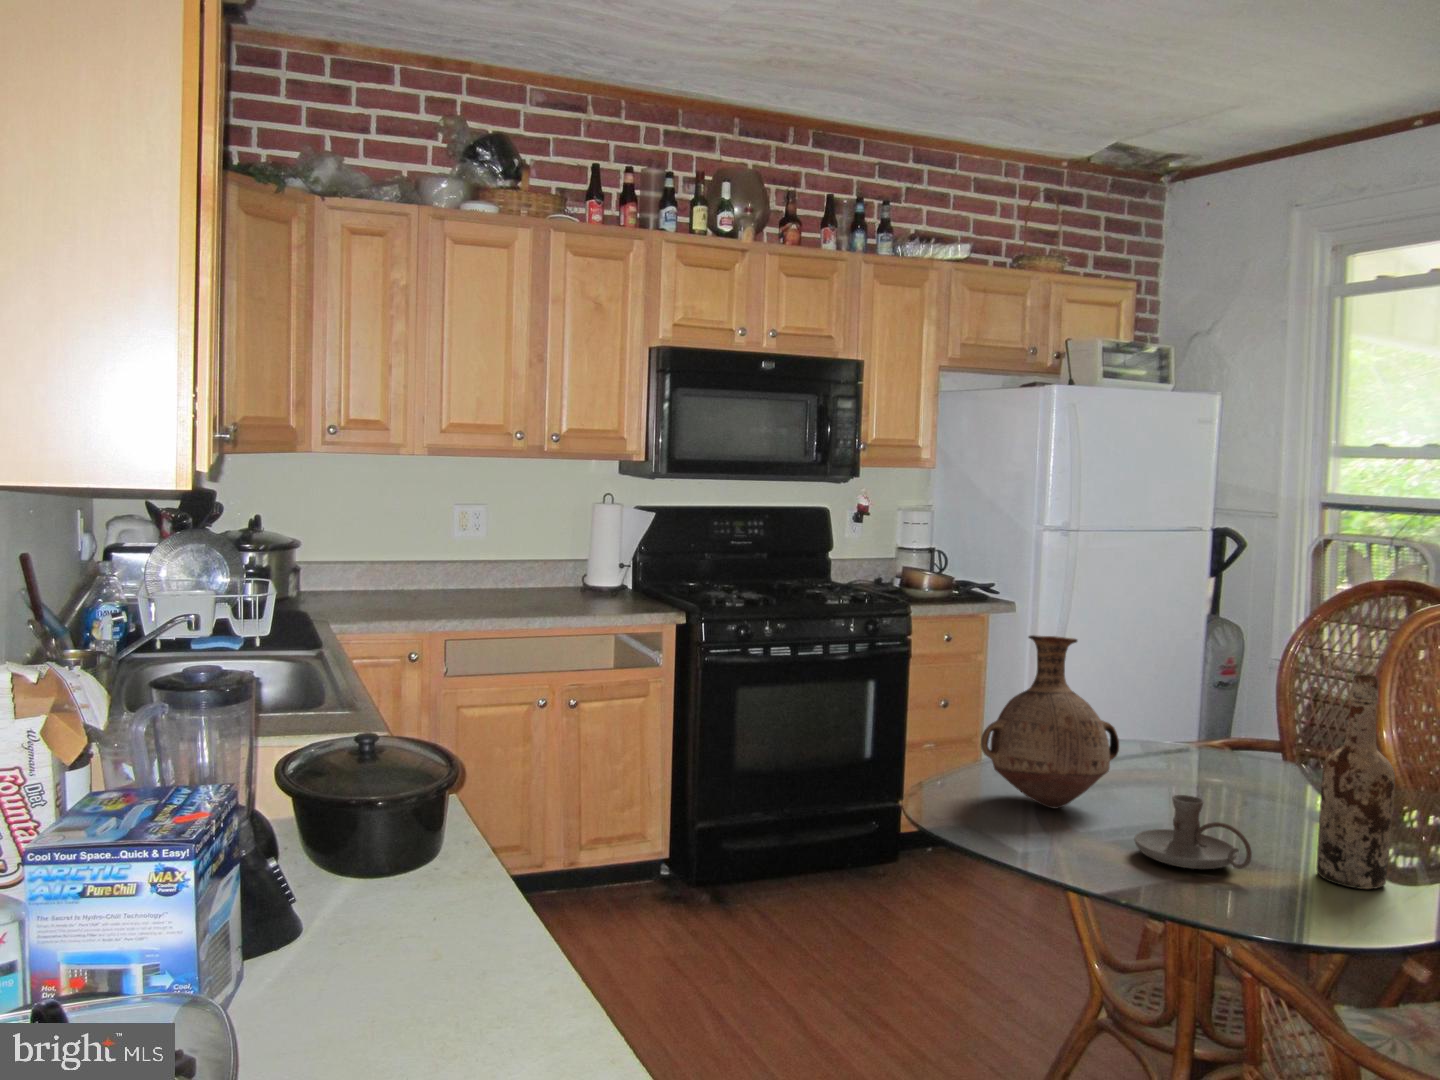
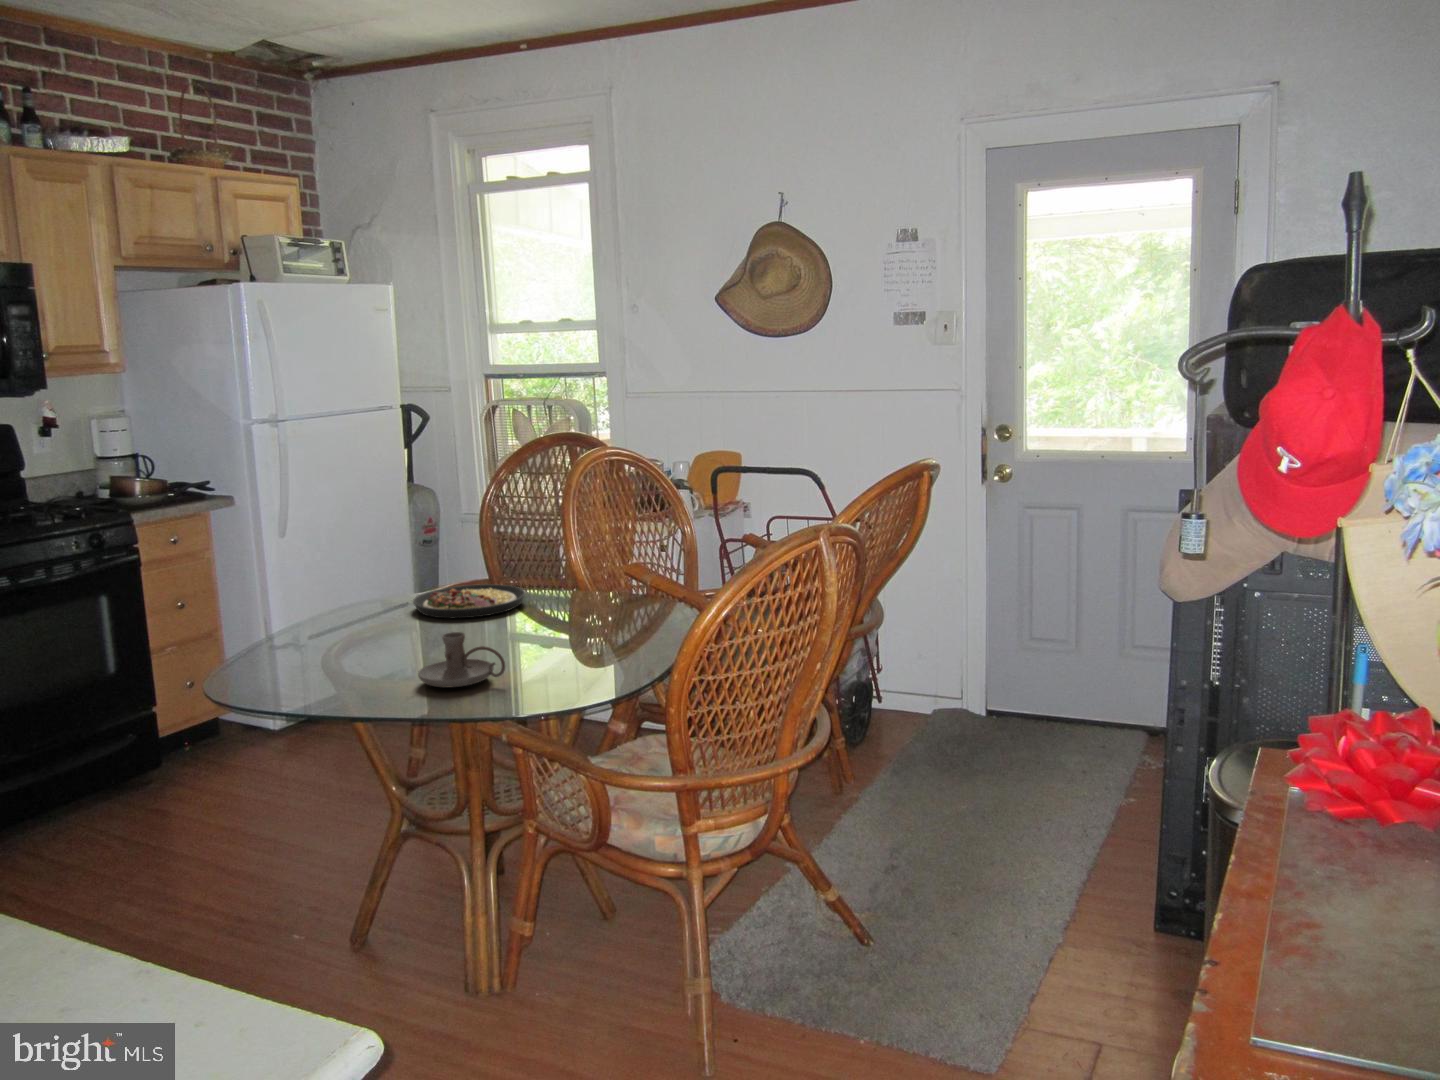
vase: present [981,635,1119,808] -> none [272,525,388,670]
wine bottle: present [1316,675,1395,889] -> none [542,518,590,670]
plate: none [1165,741,1316,787] -> present [413,584,525,618]

